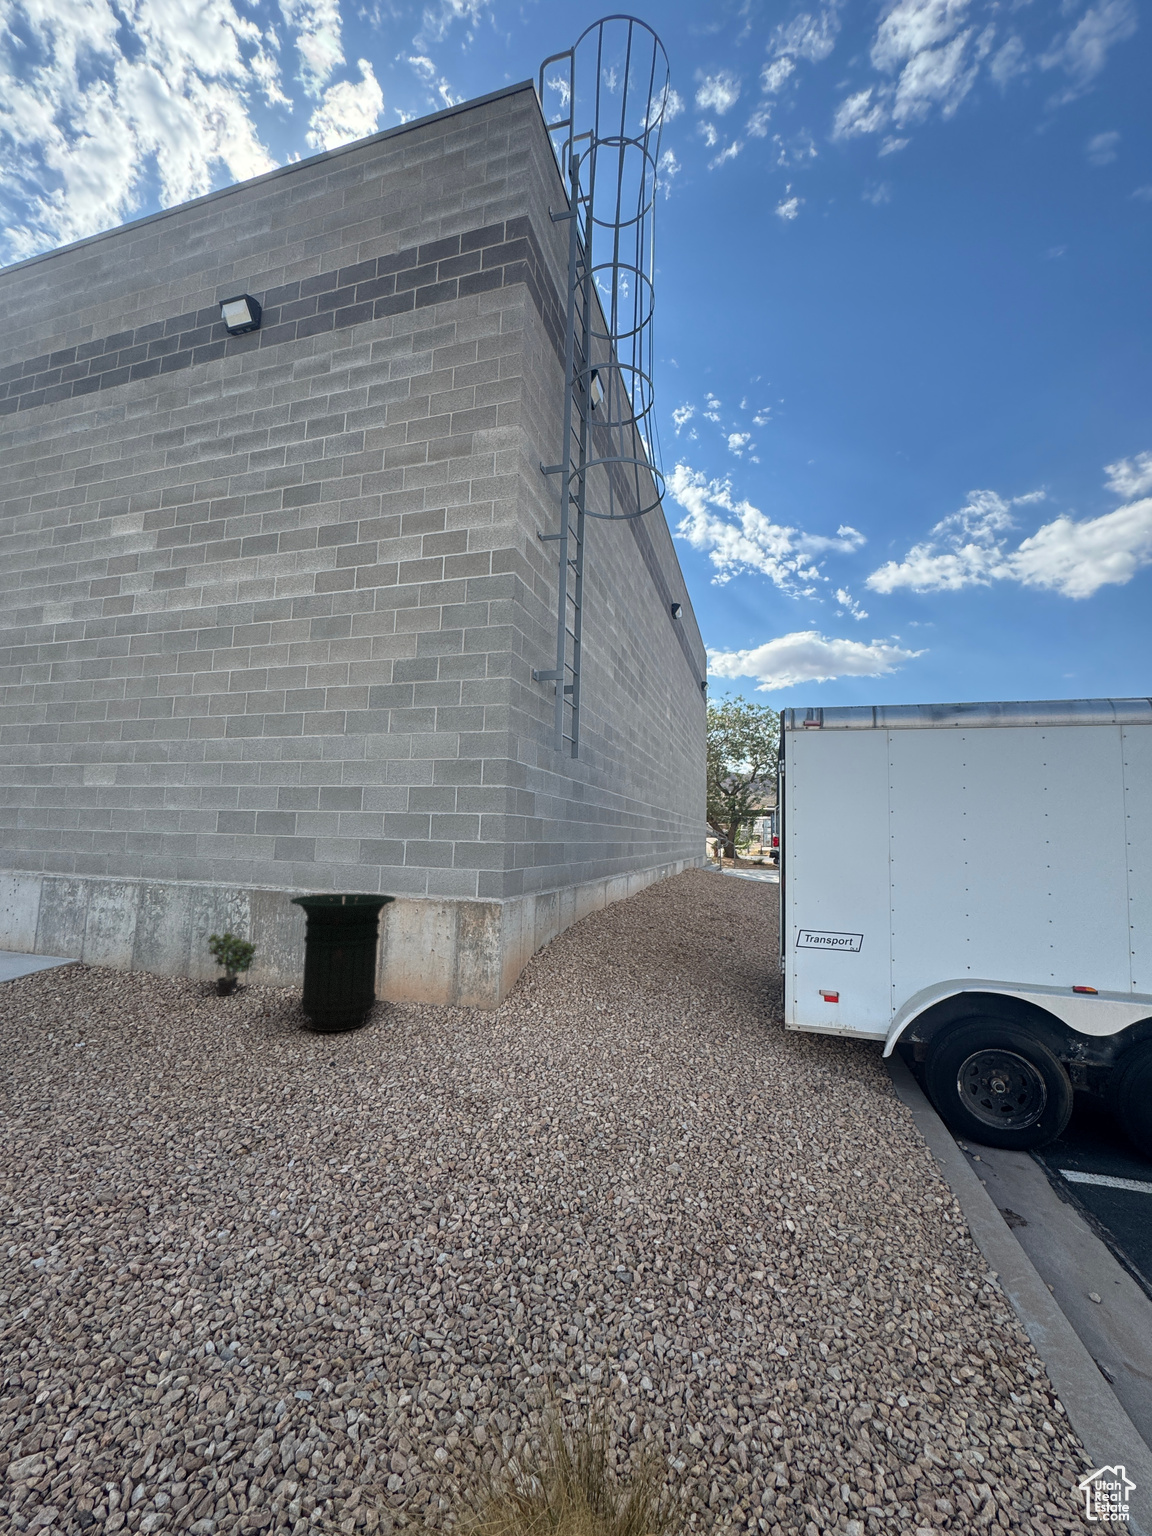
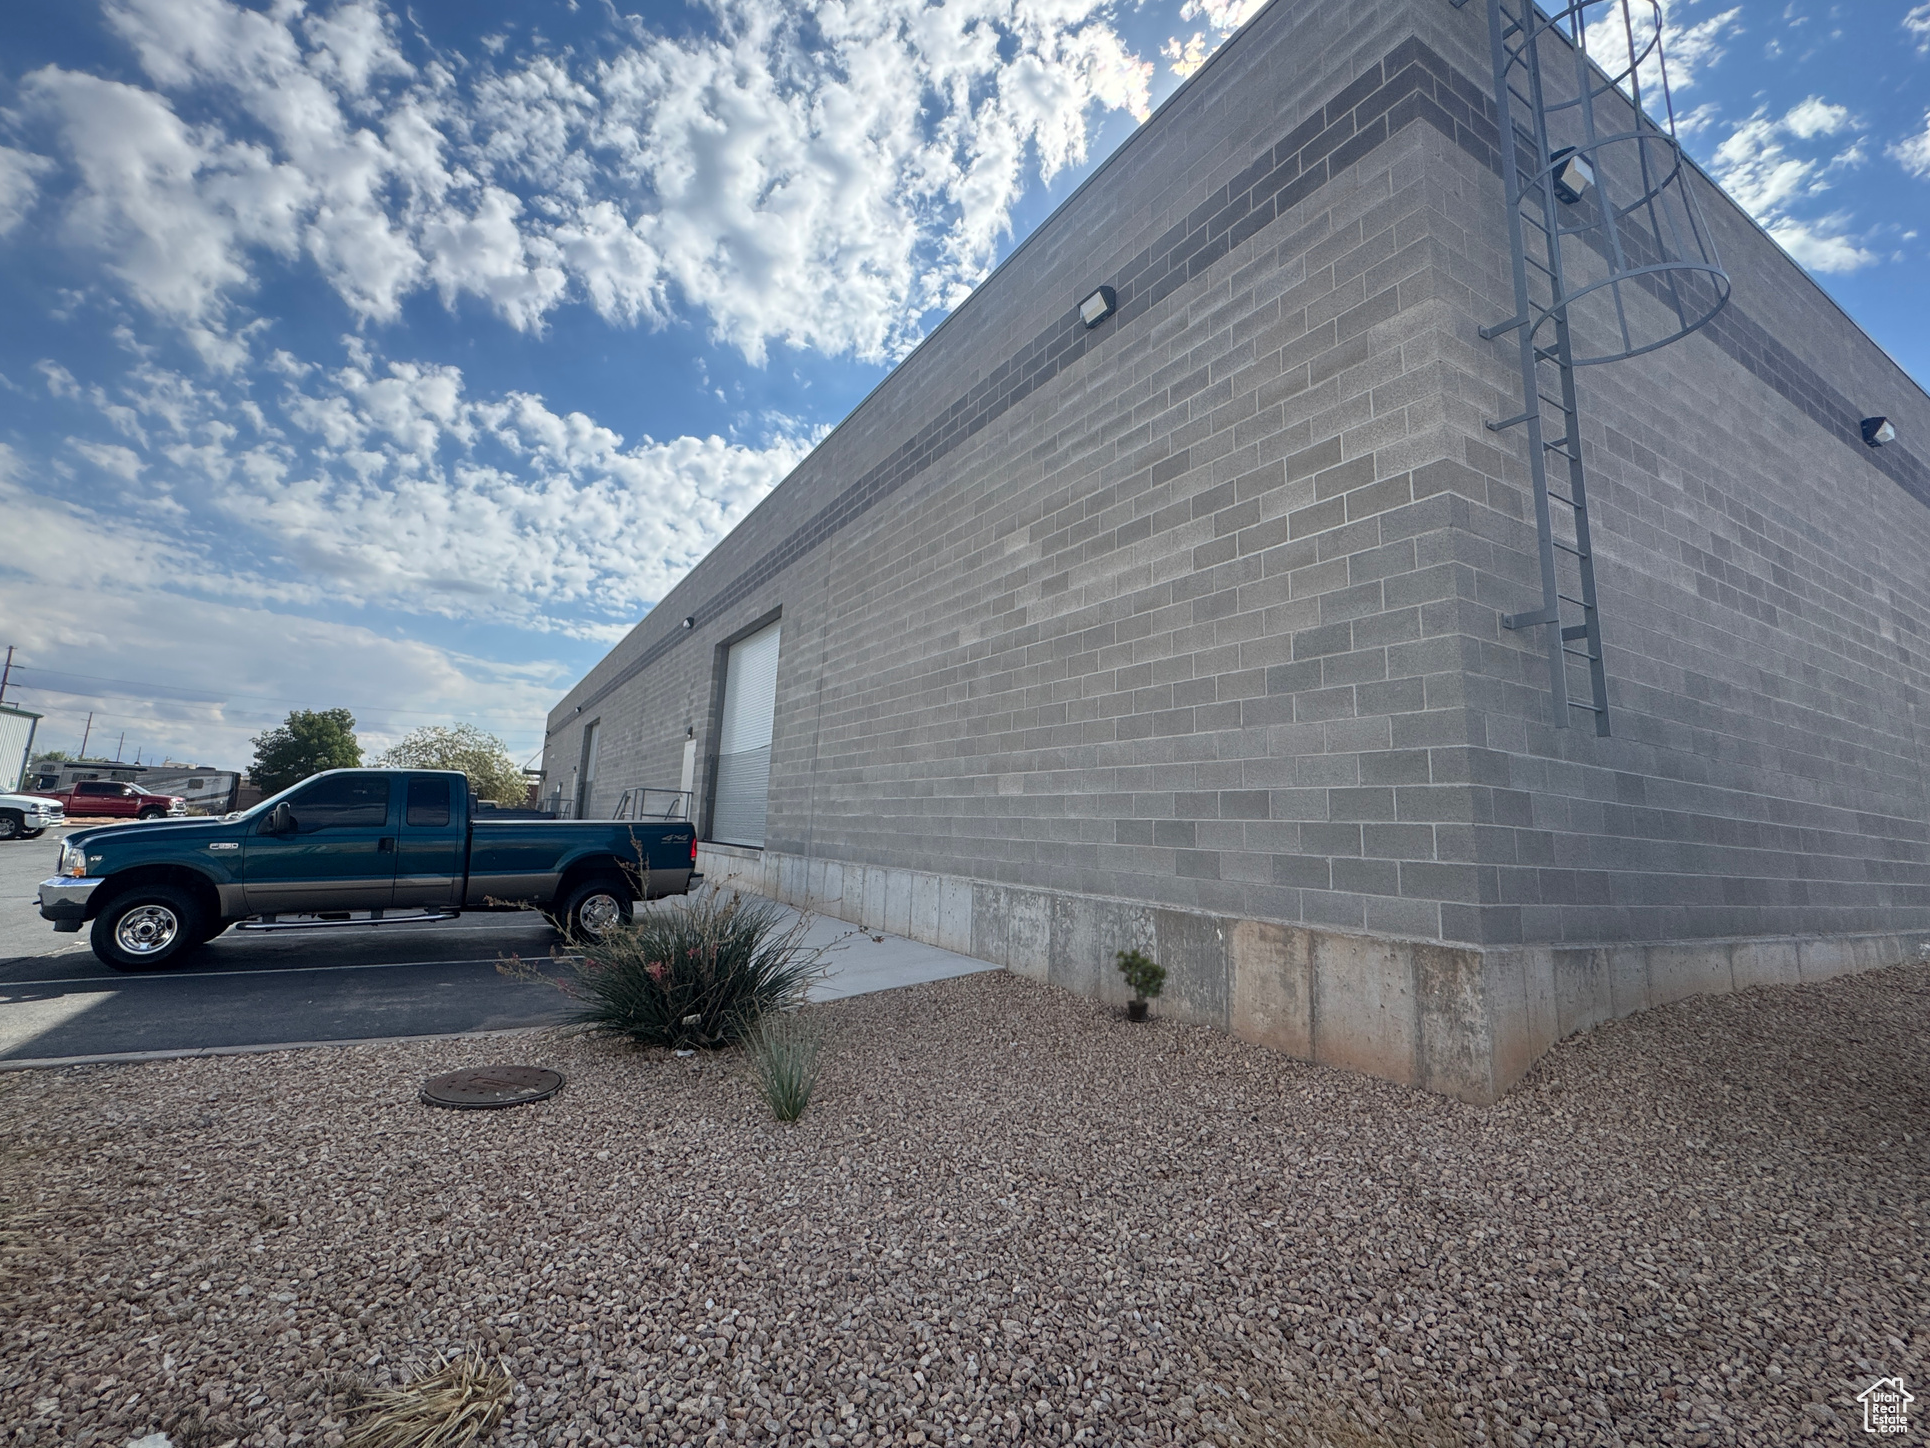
trash can: present [291,893,396,1031] -> none [1198,914,1329,1086]

